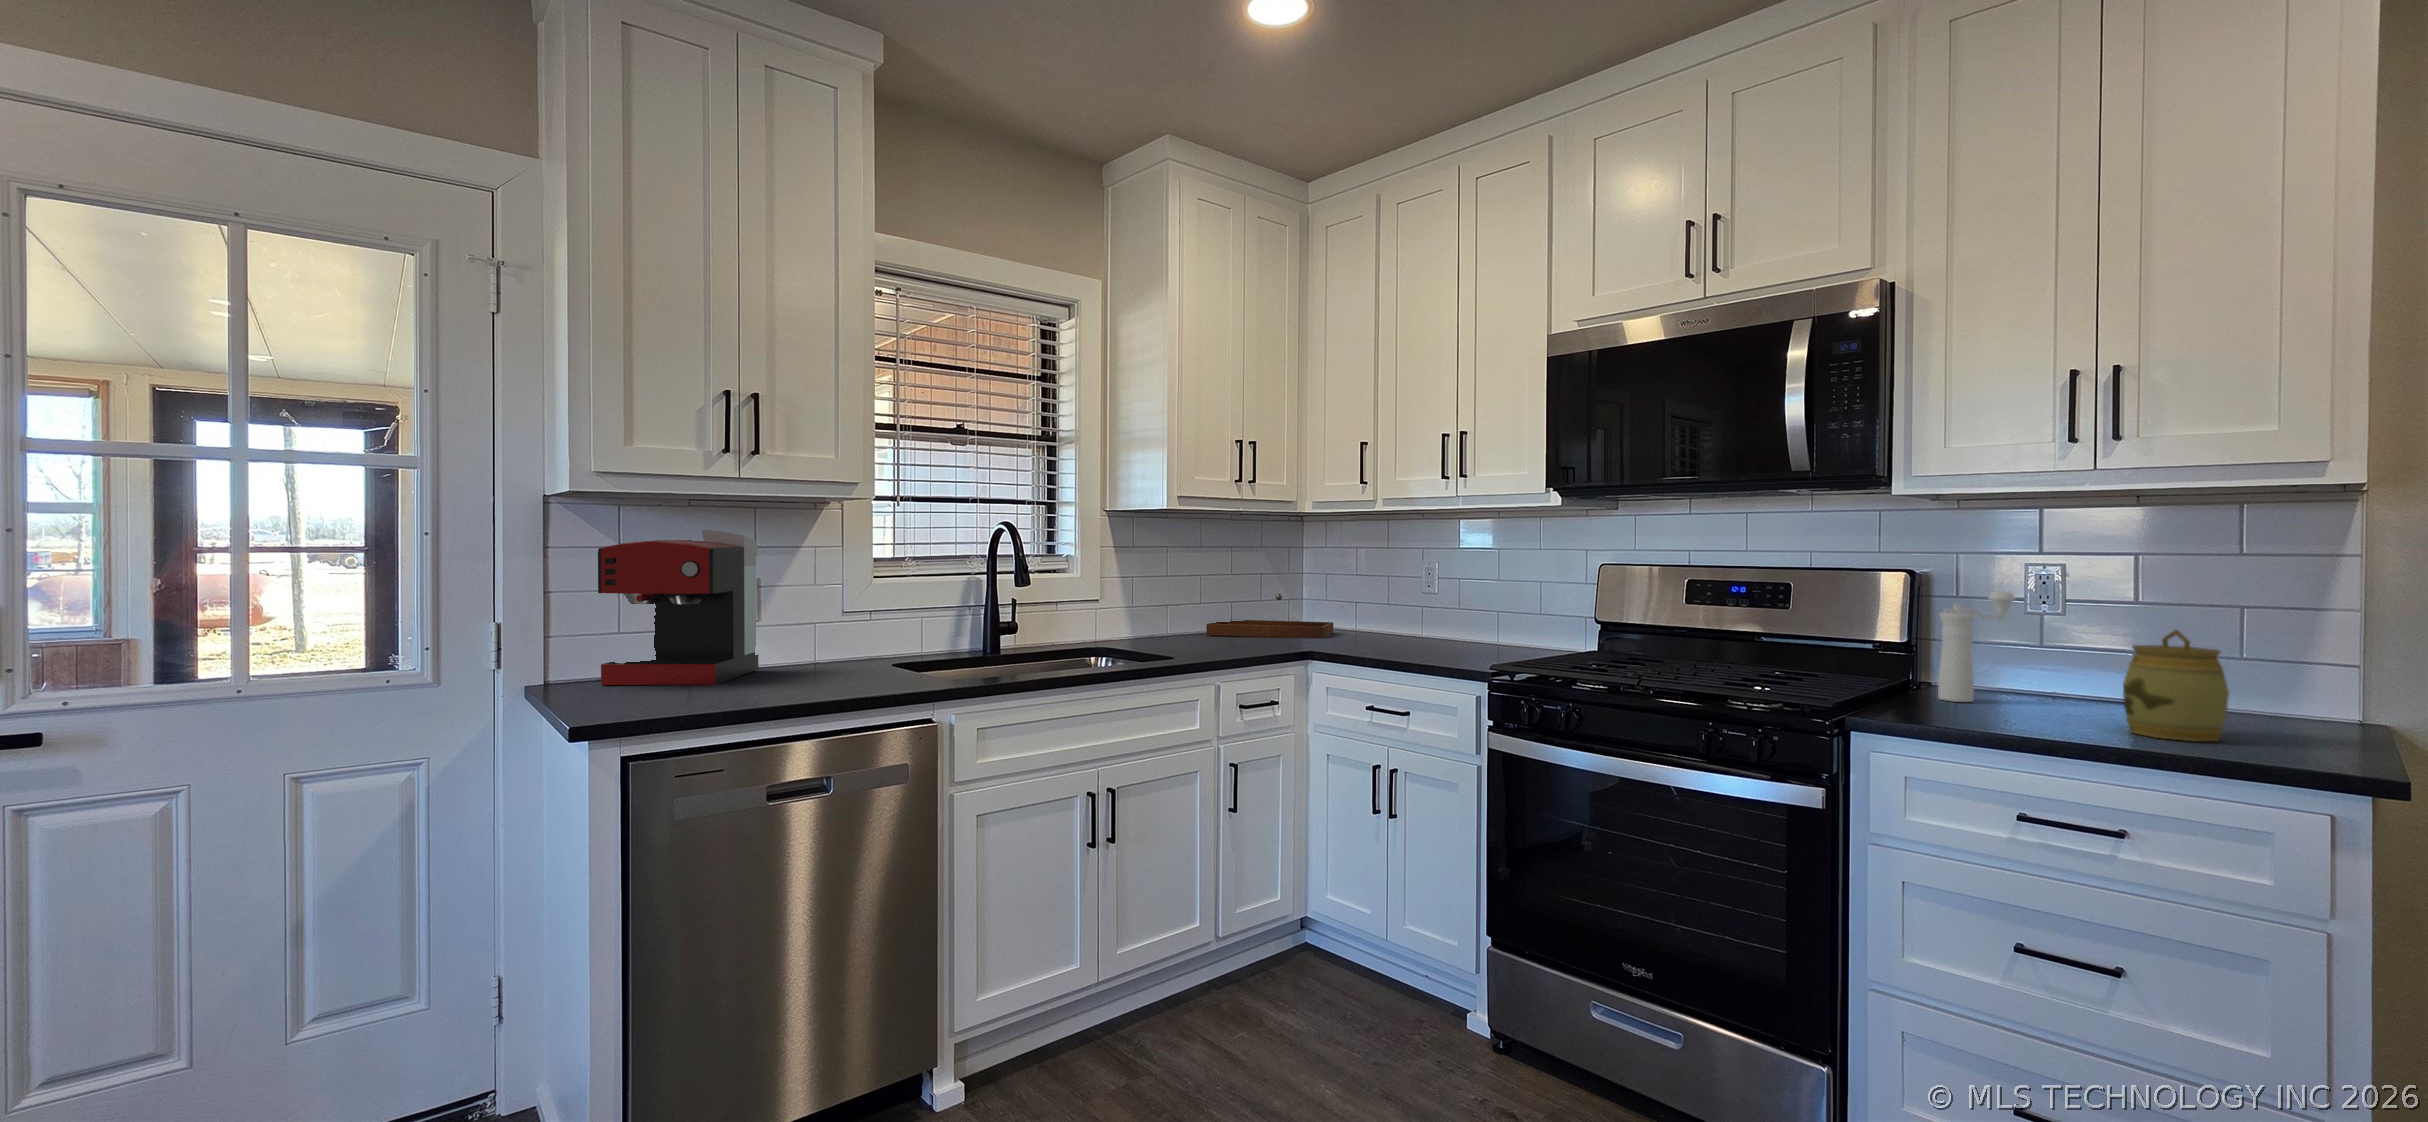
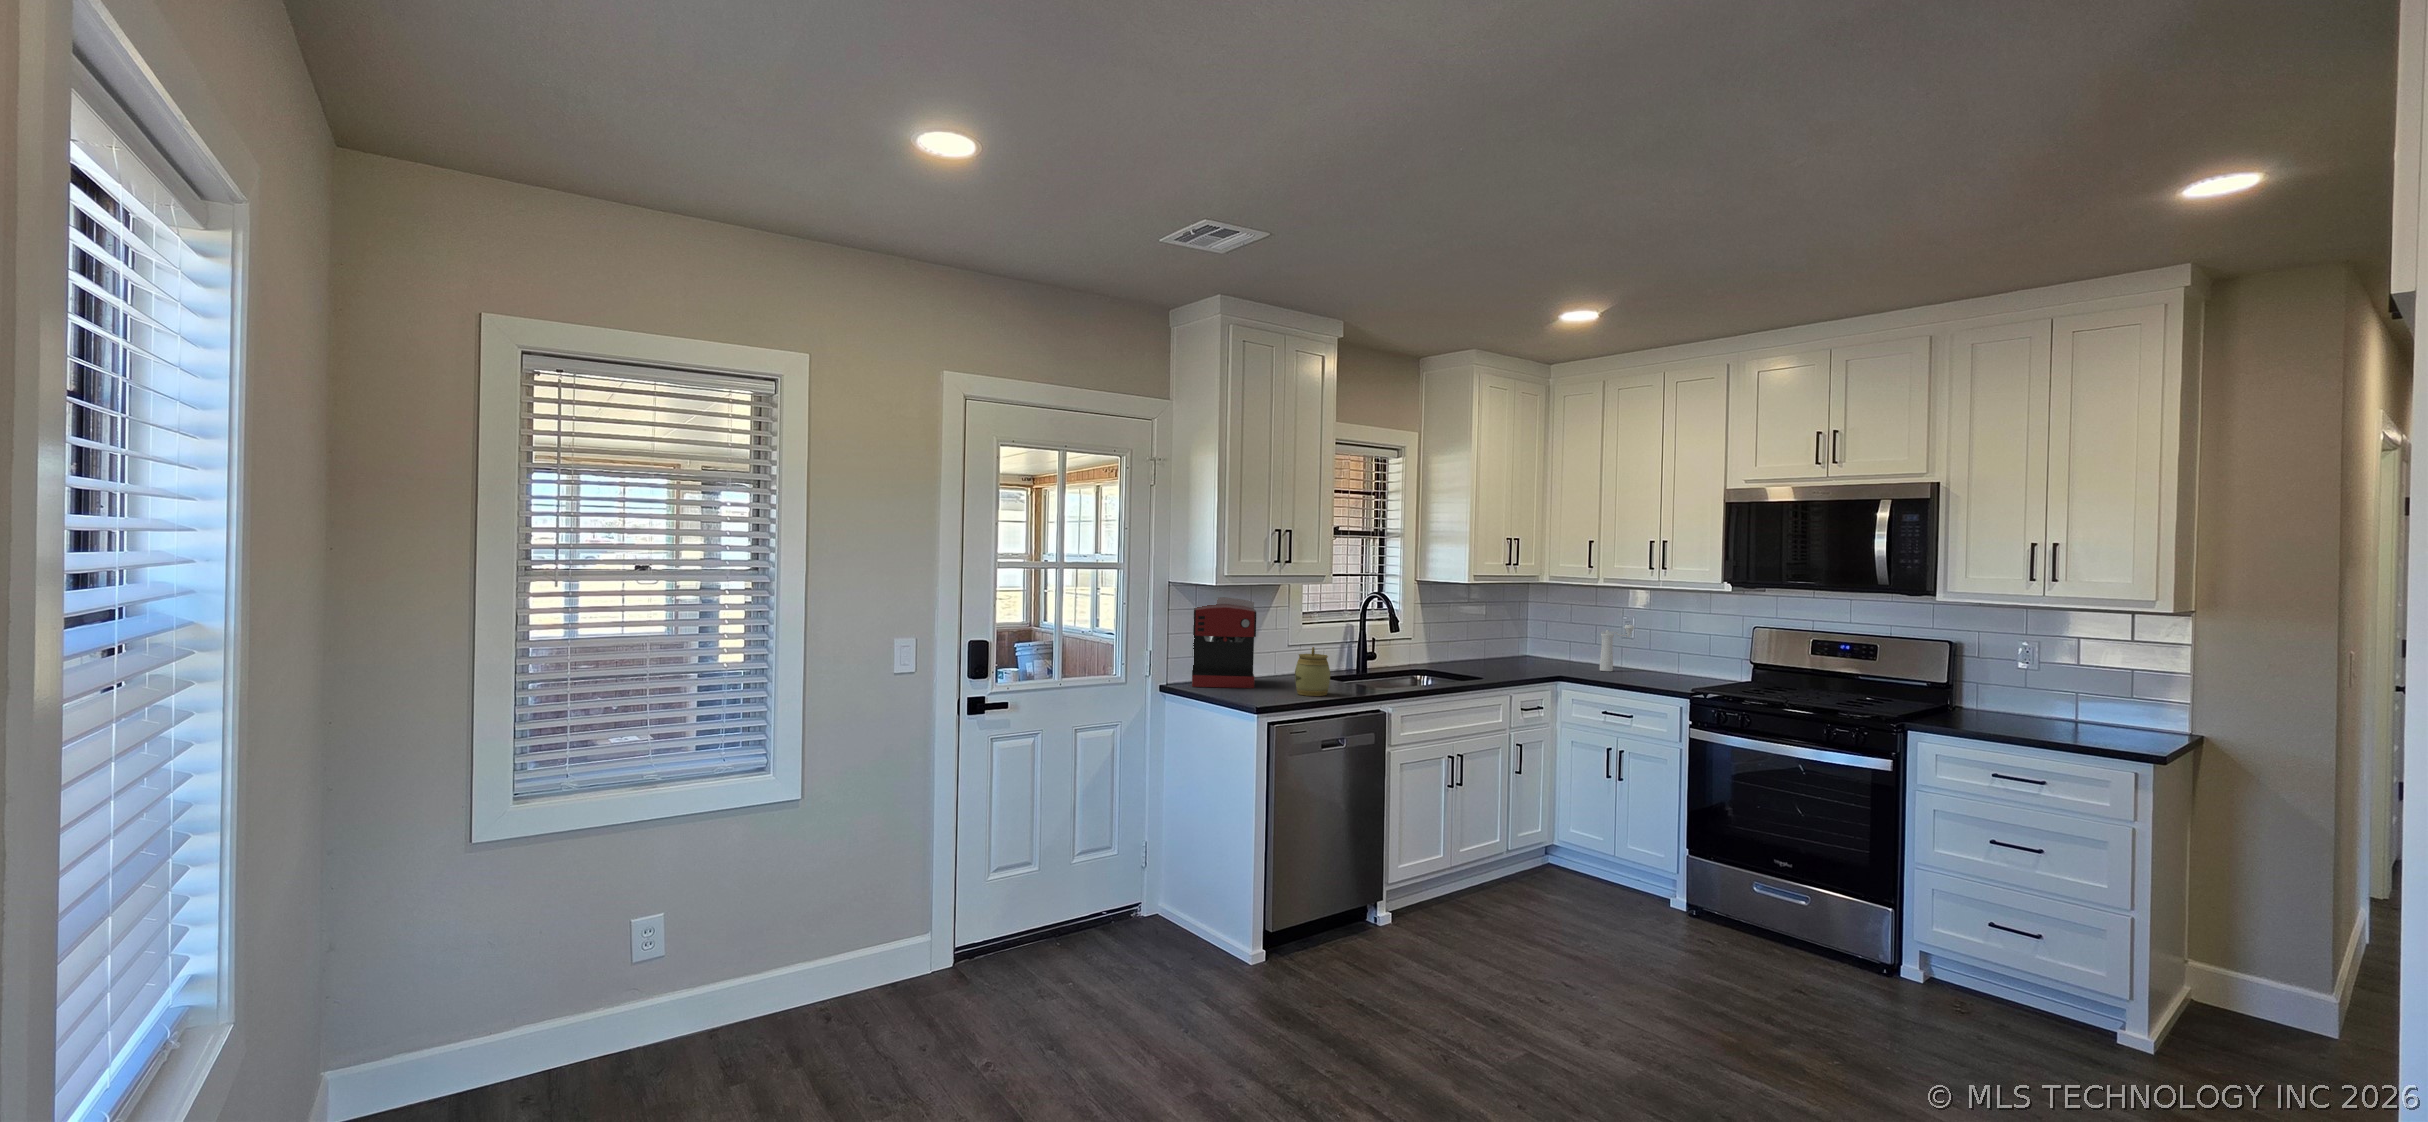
pepper mill: present [1938,591,2015,702] -> present [1600,625,1634,671]
tray: present [1206,594,1333,638] -> none [1472,635,1556,667]
jar: present [2123,629,2229,741] -> present [1295,647,1330,696]

